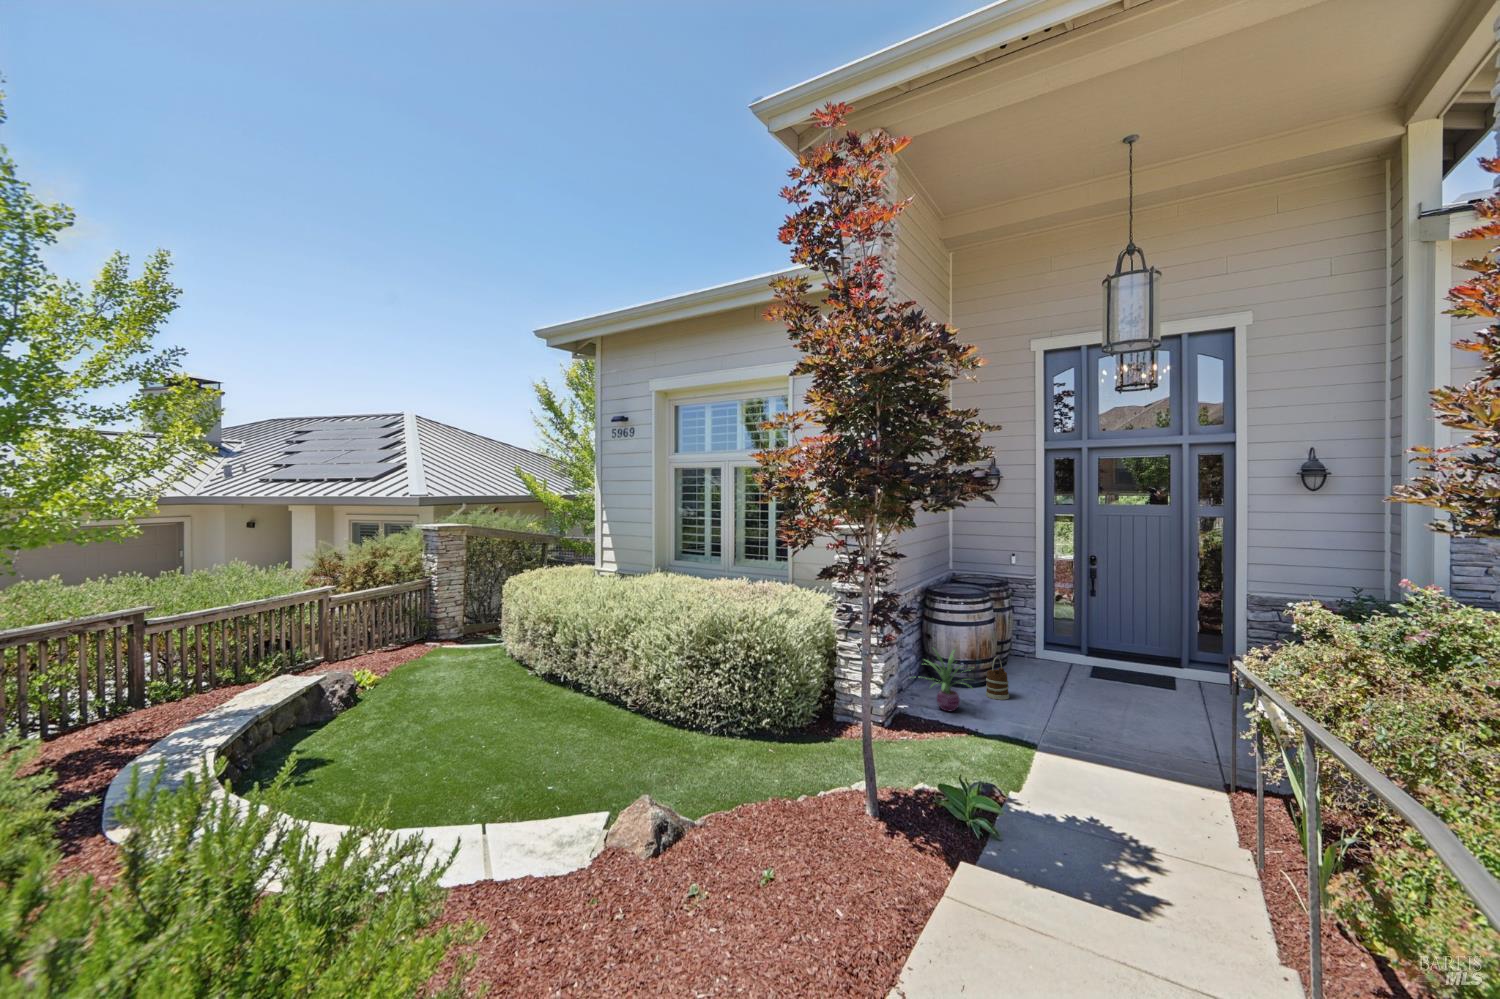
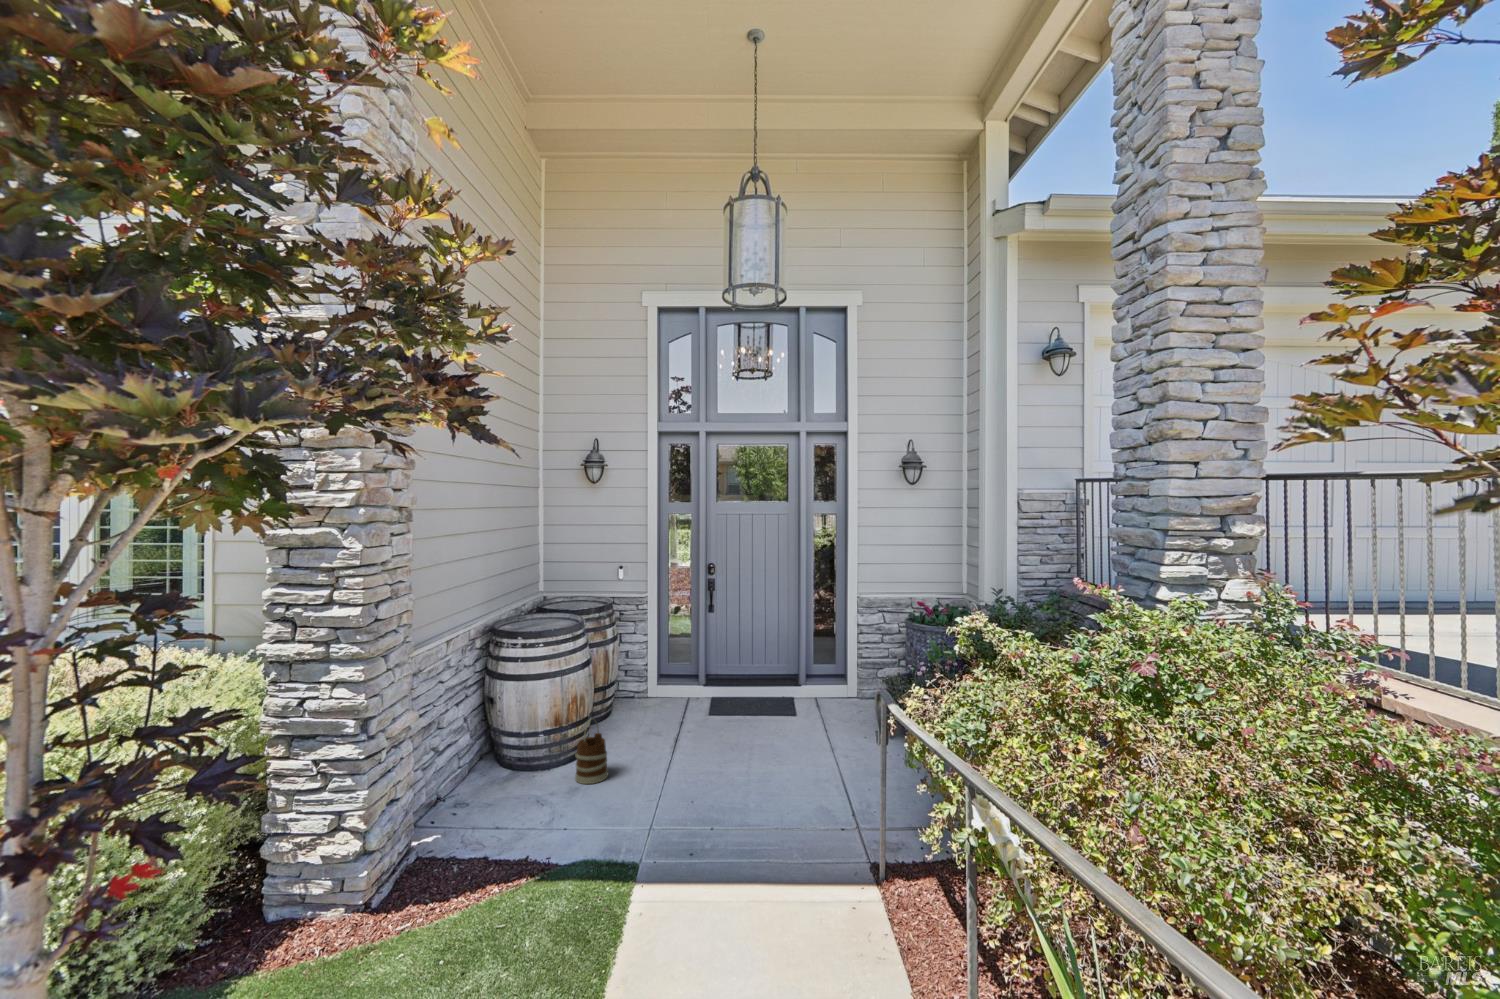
decorative plant: present [926,649,973,711] -> none [436,722,560,832]

